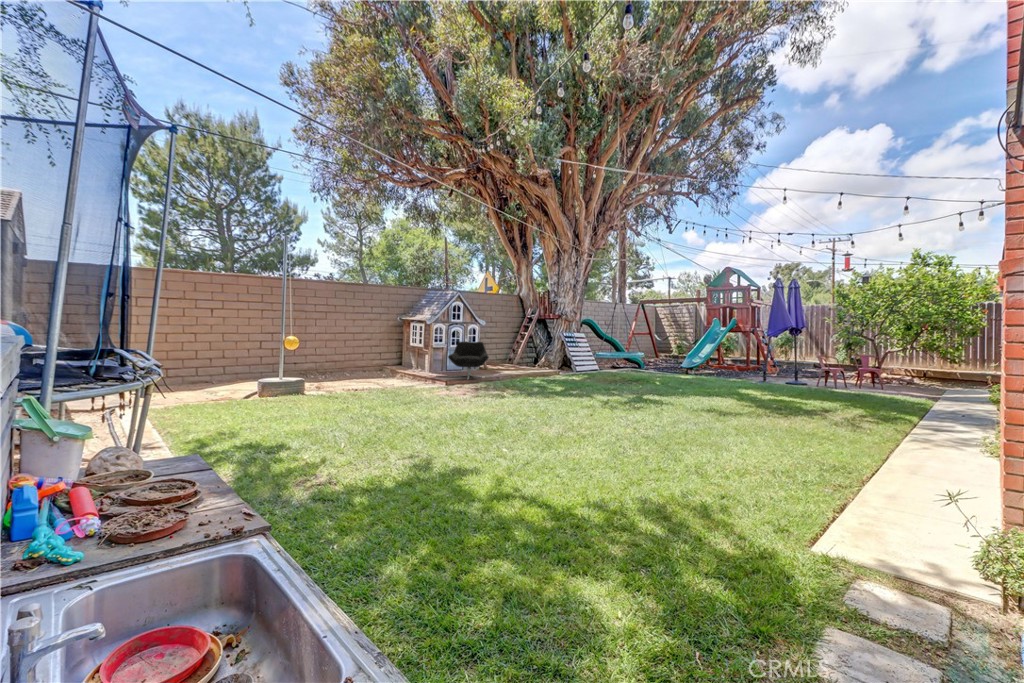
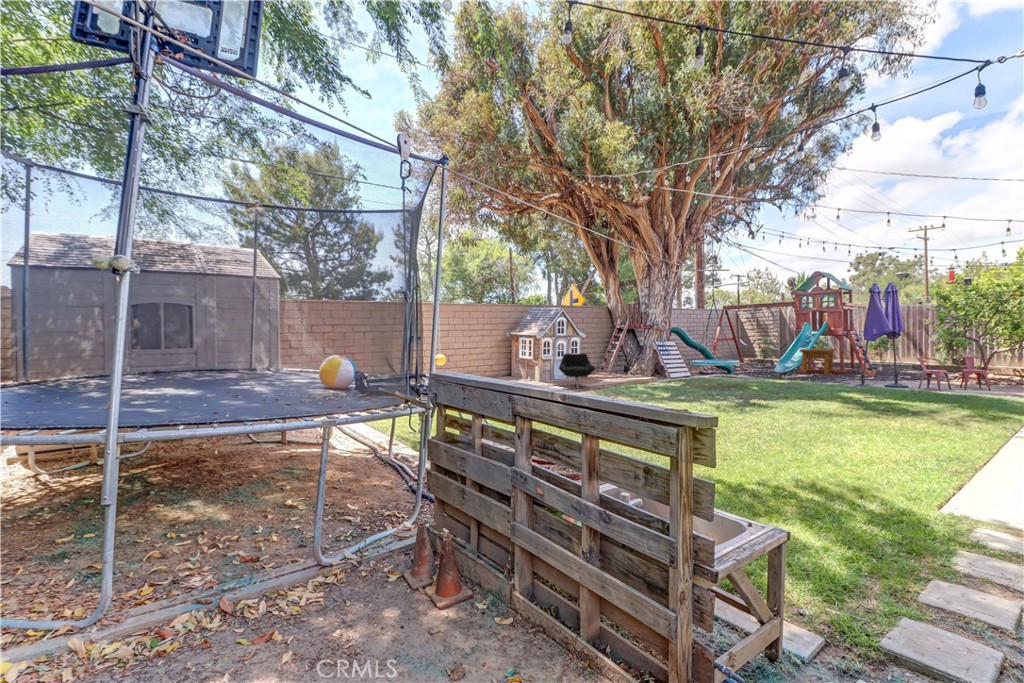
side table: none [708,345,743,371] -> present [800,348,836,374]

